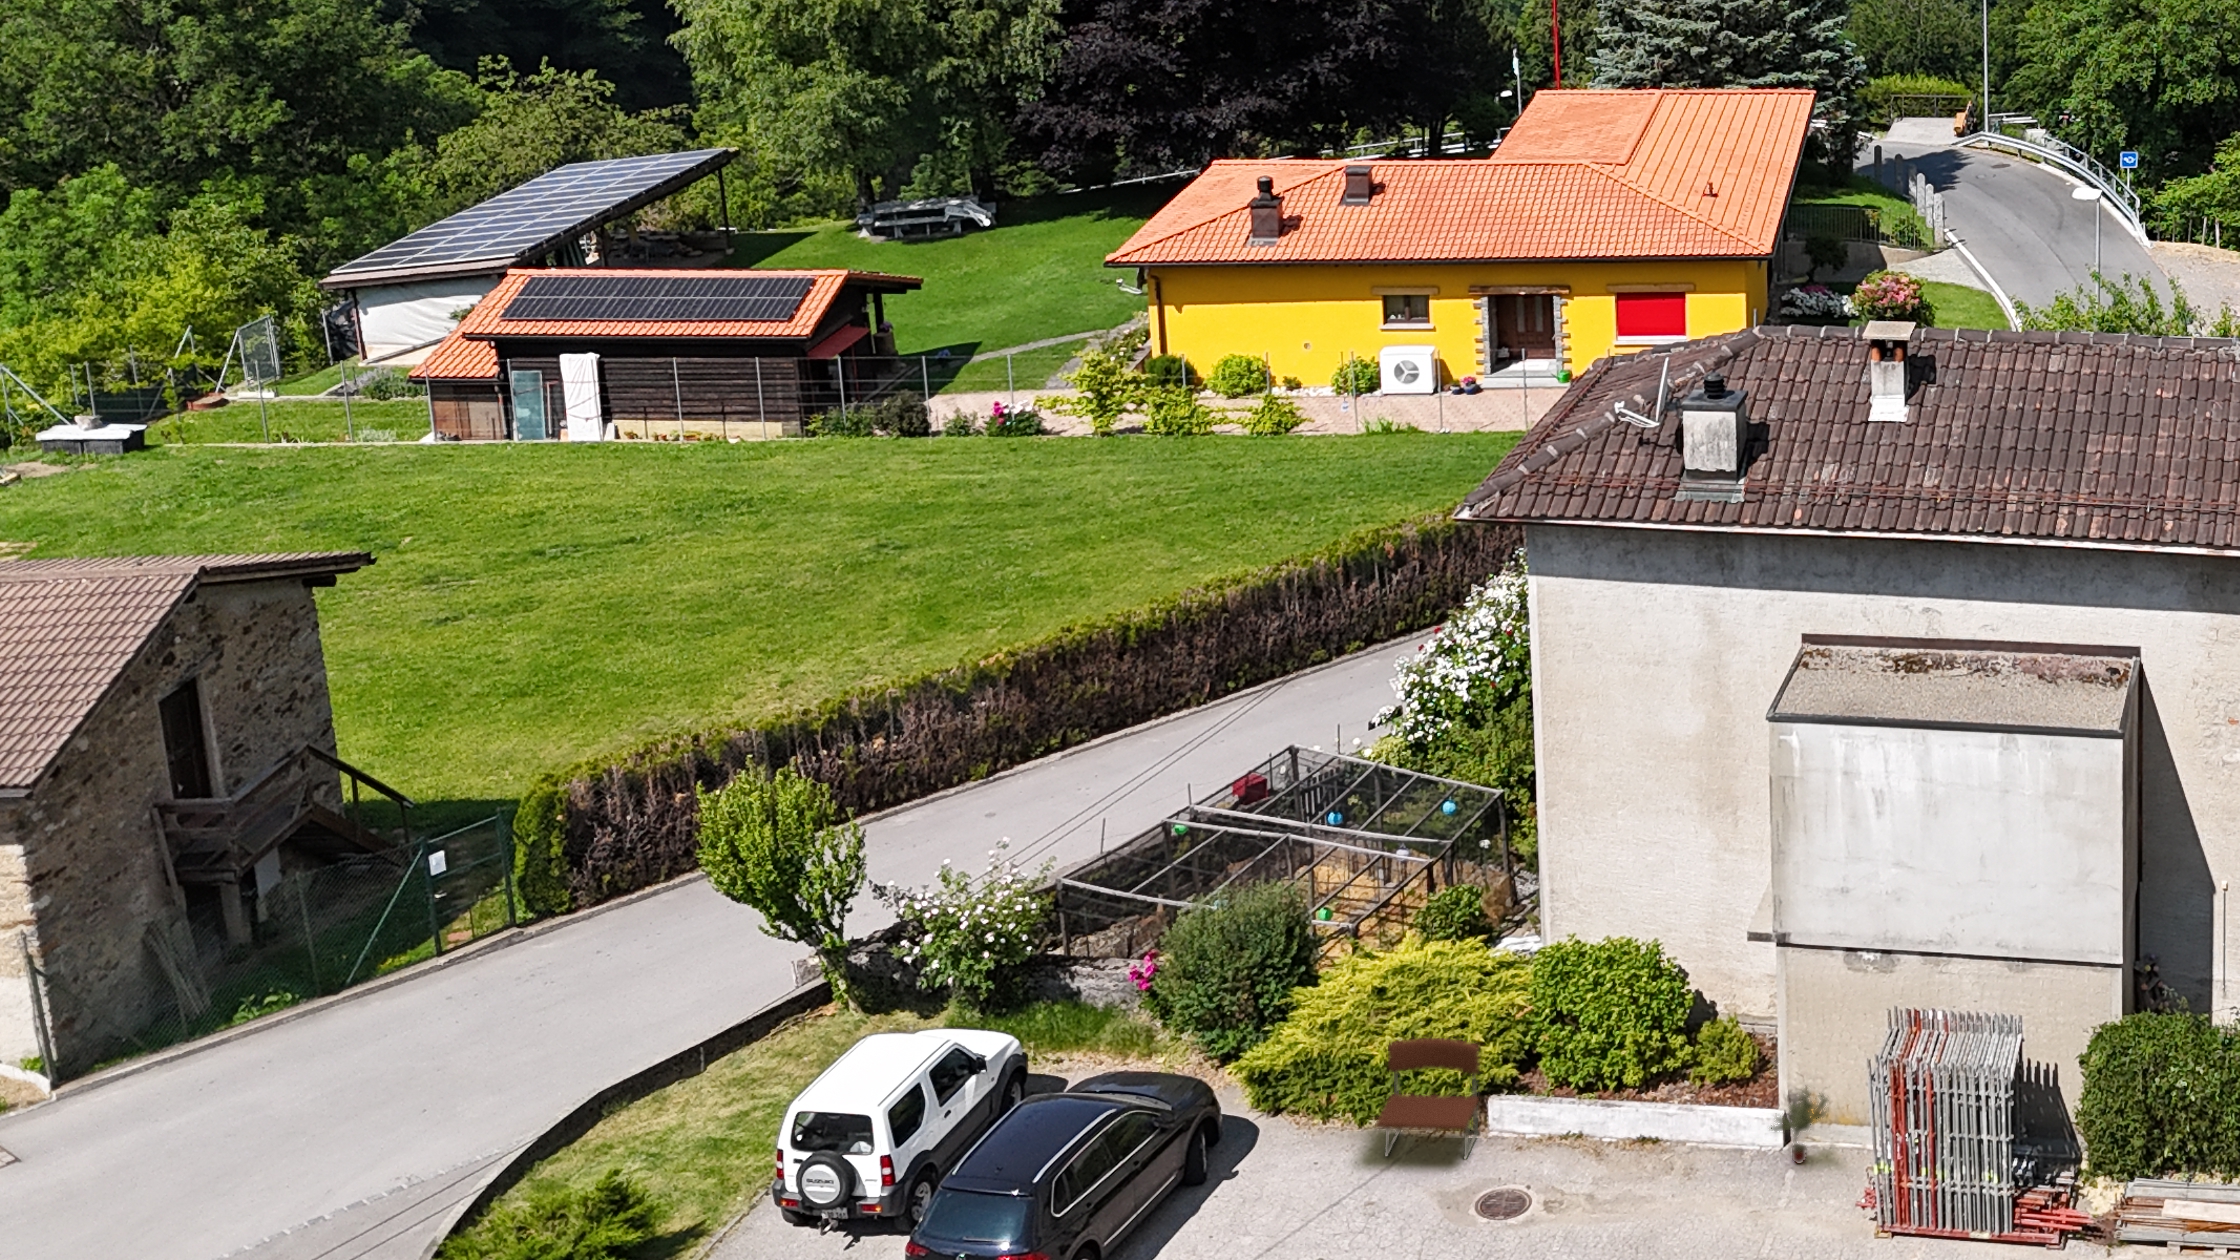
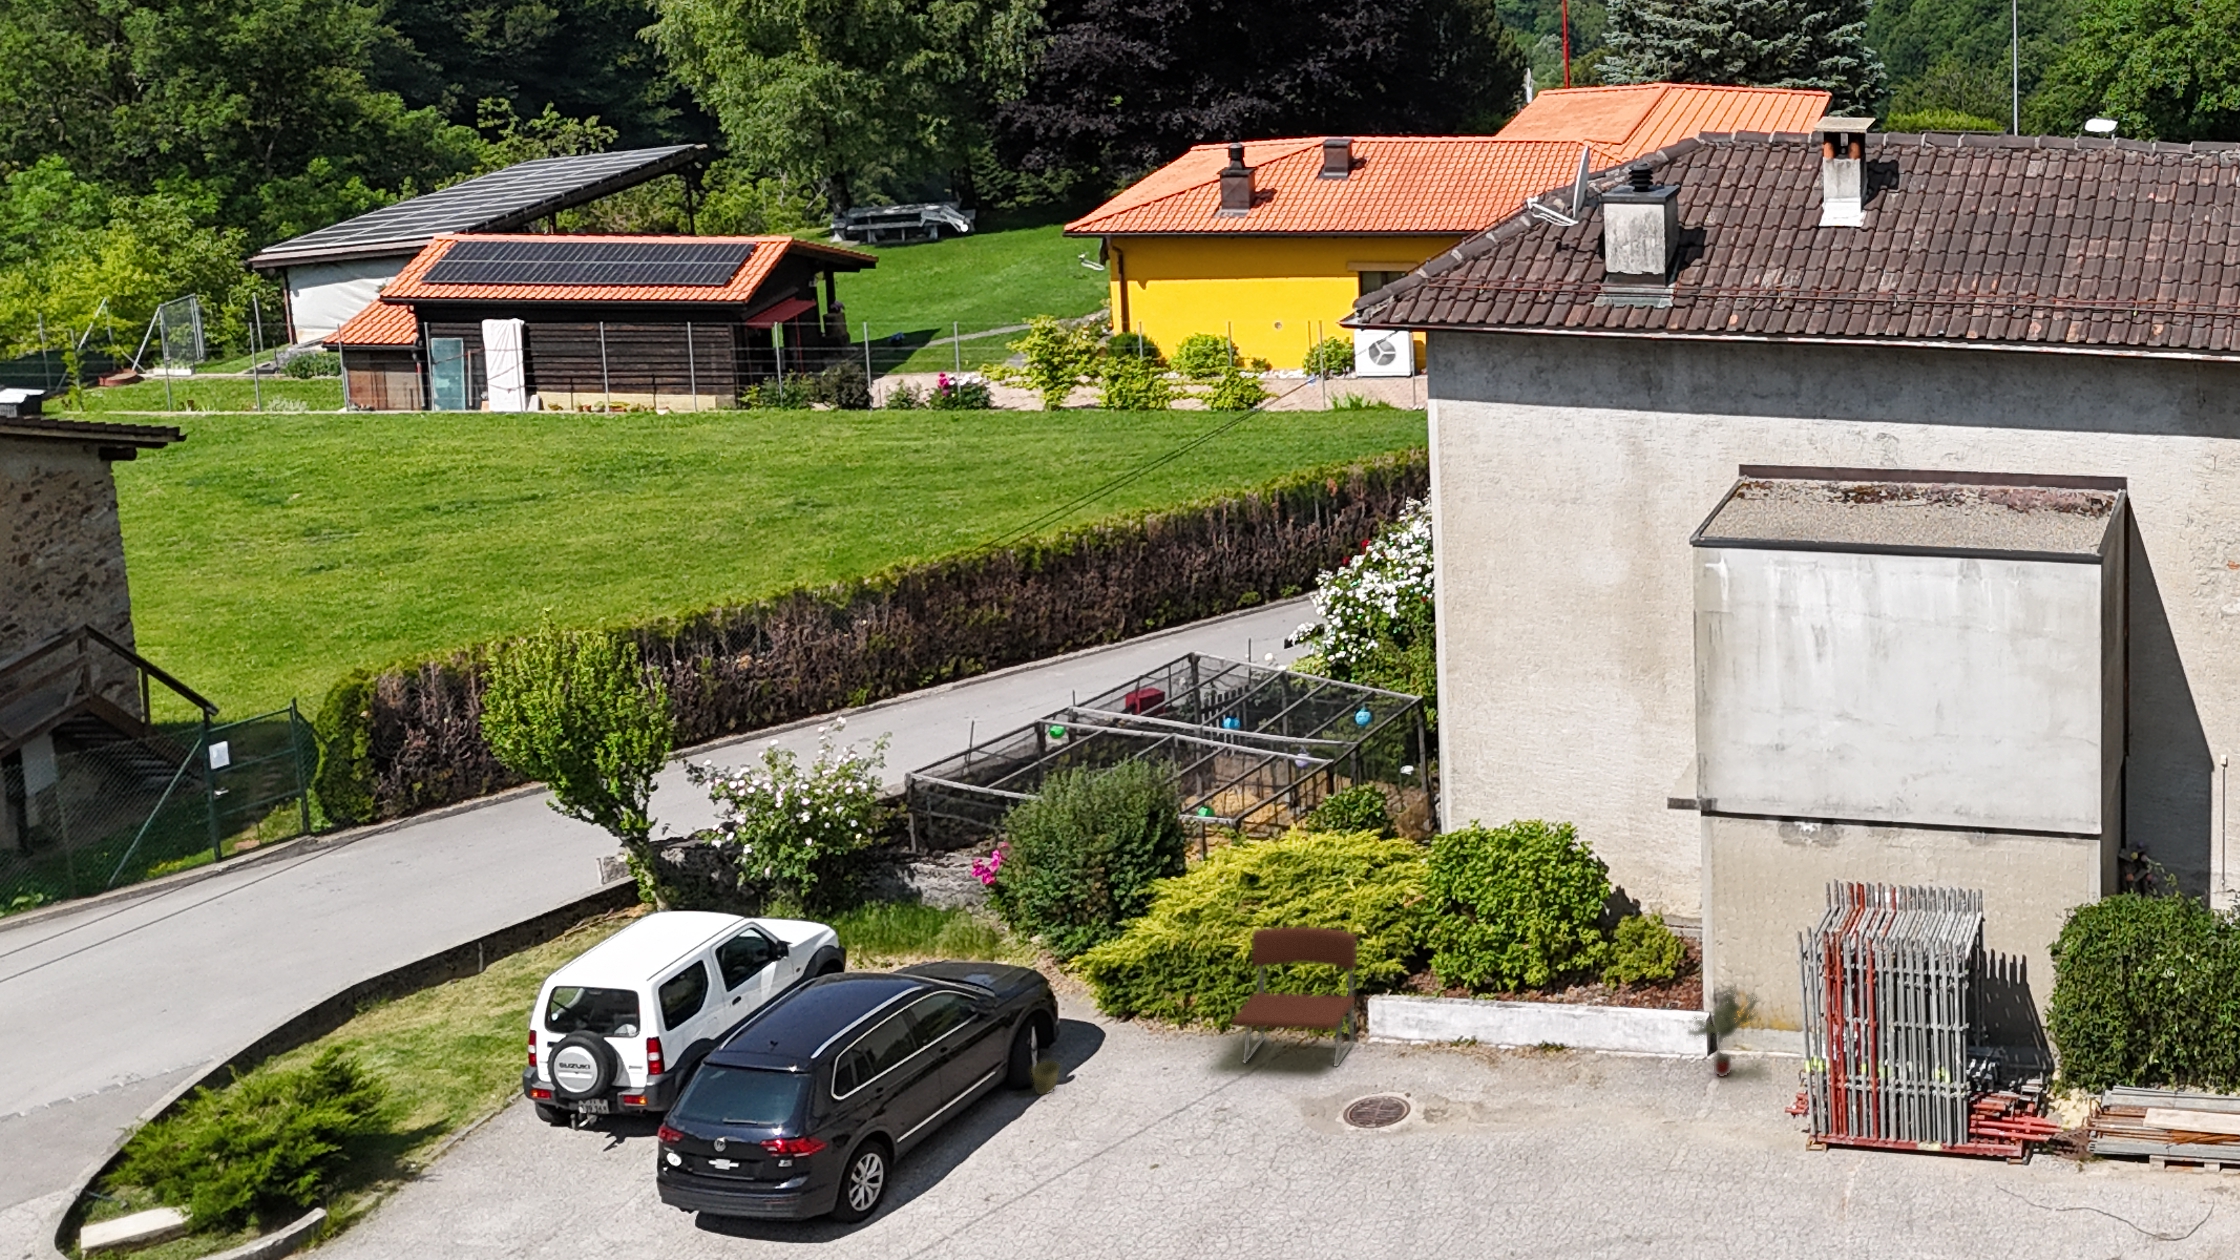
bucket: none [1205,1156,1230,1192] -> present [1031,1061,1060,1095]

